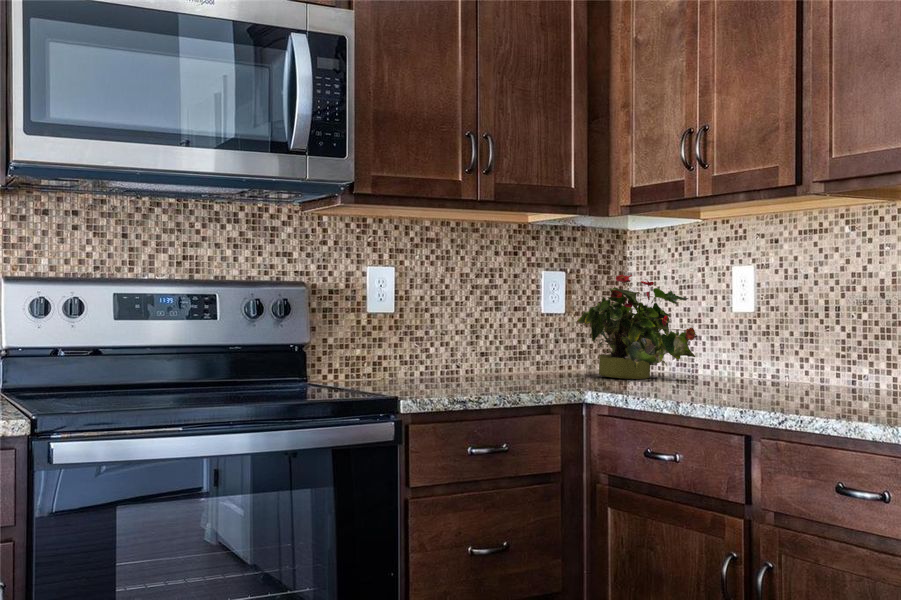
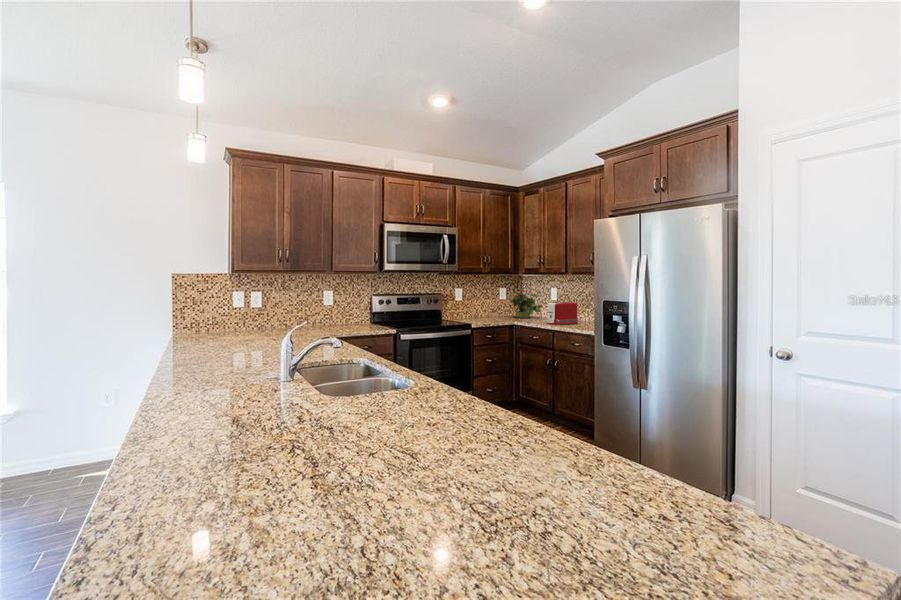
toaster: none [719,312,850,402] -> present [547,302,578,325]

